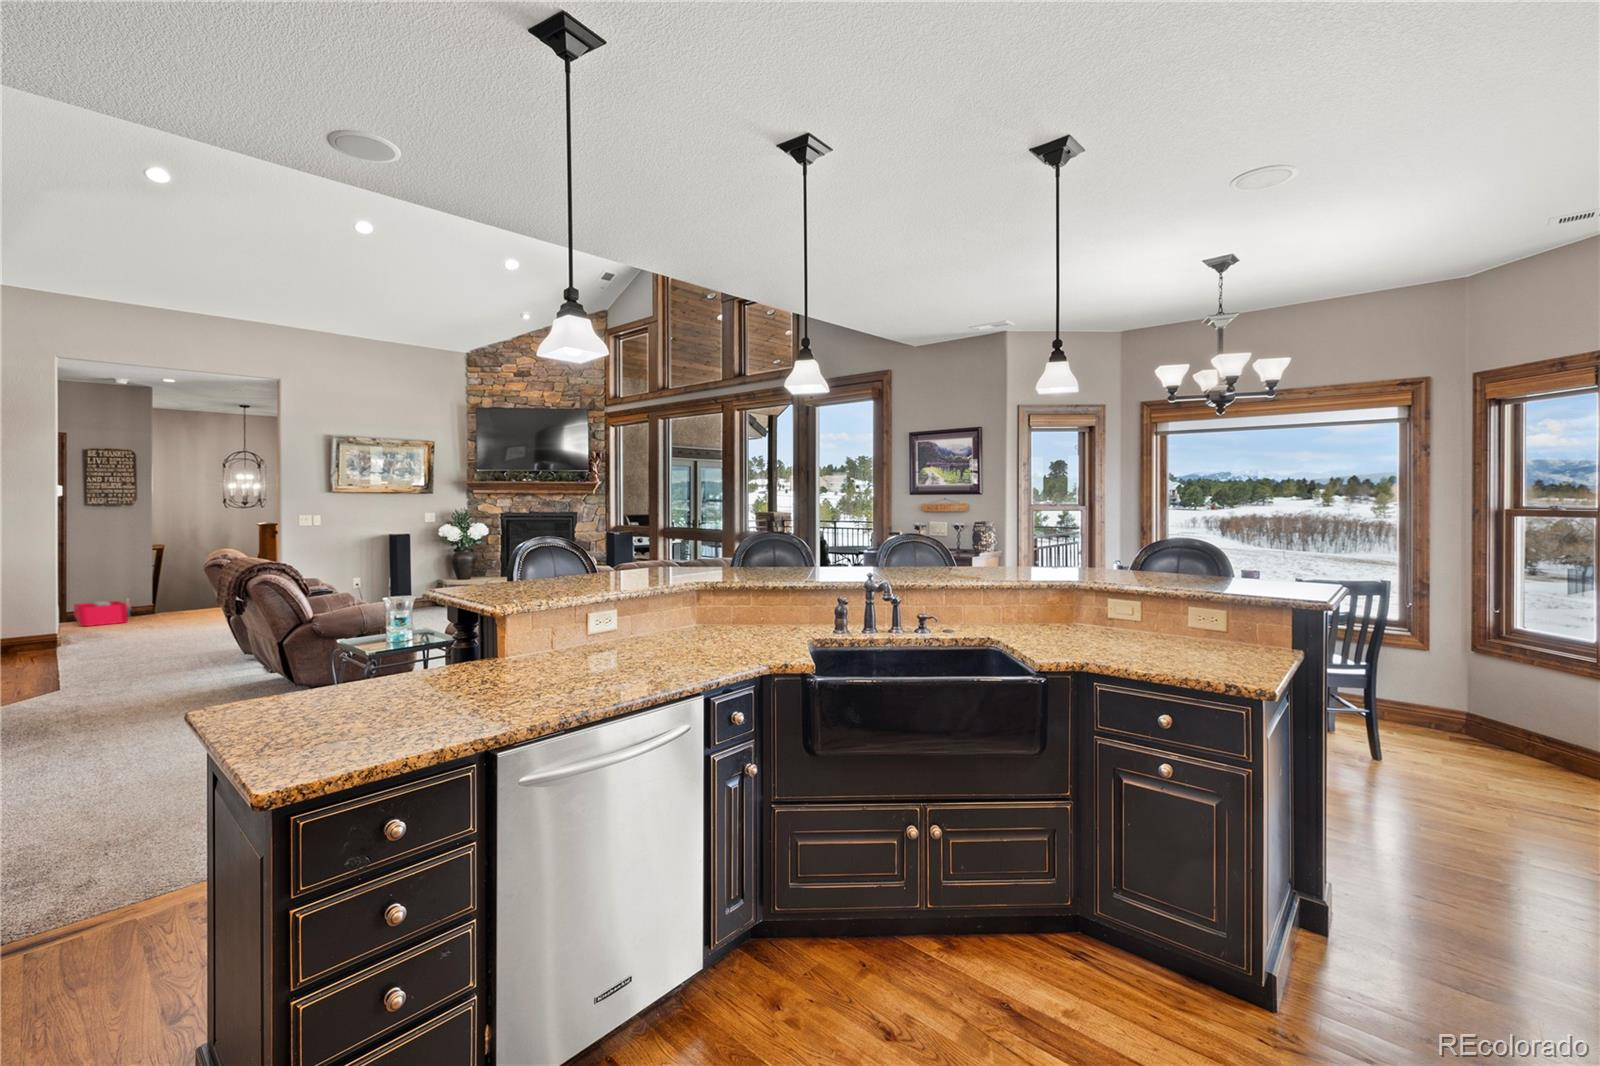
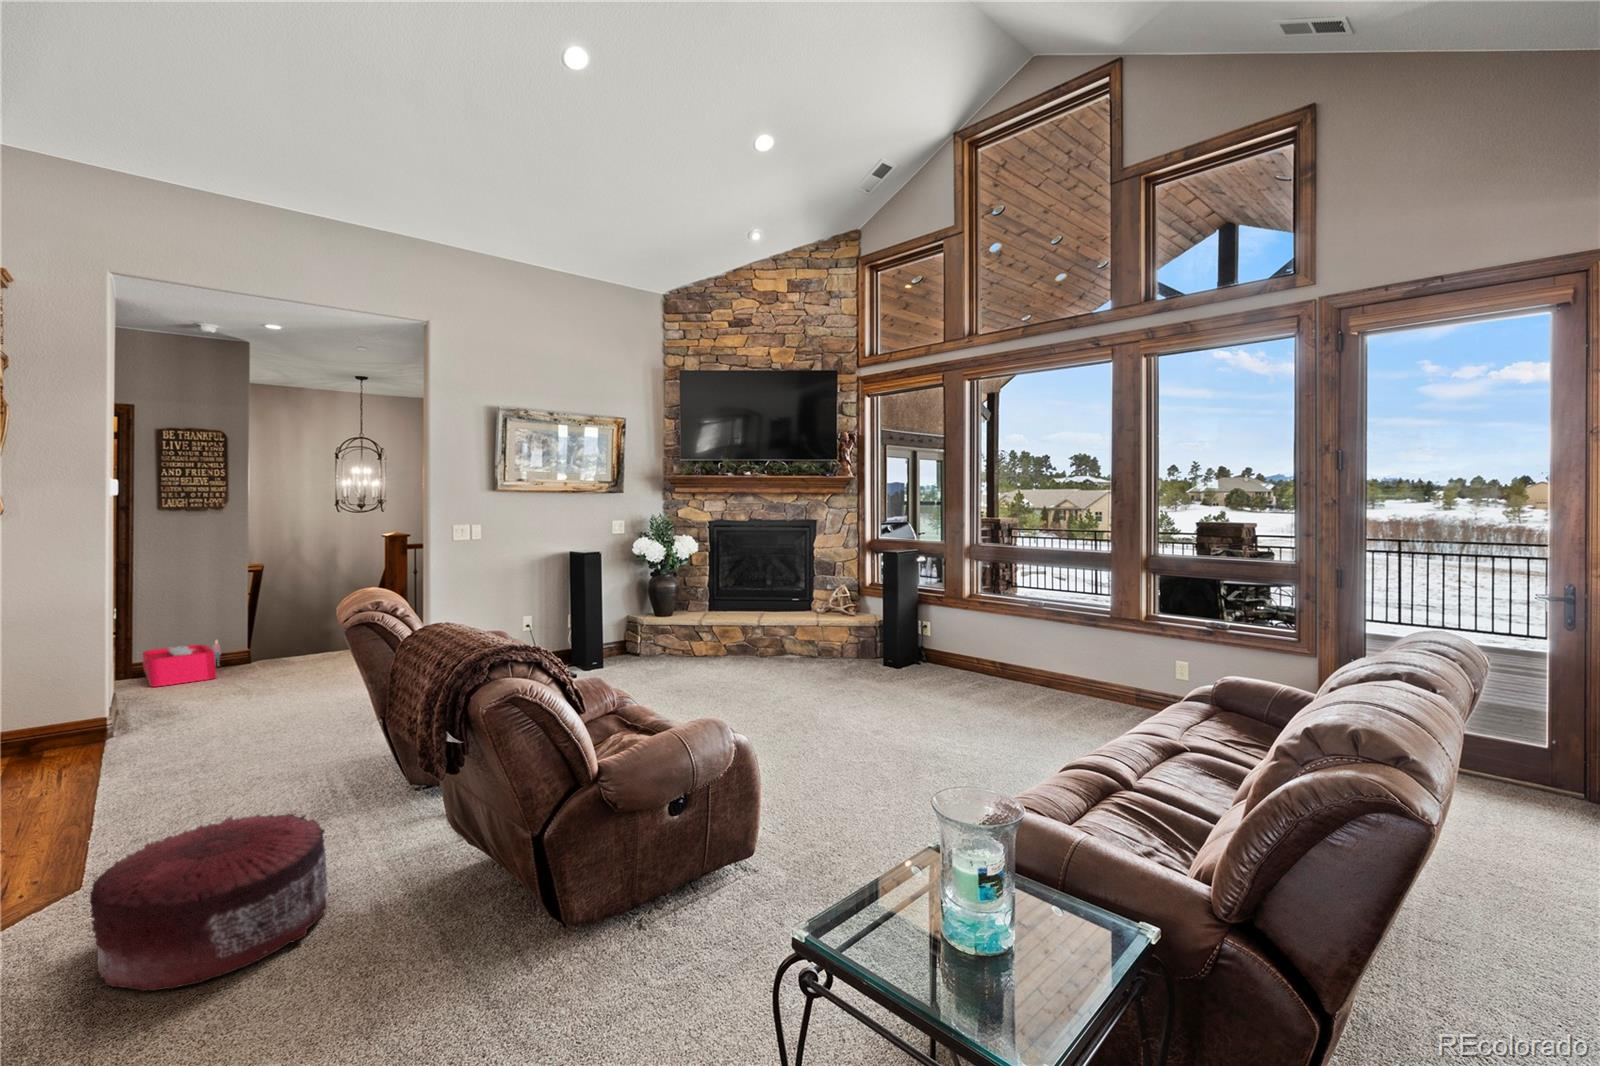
pouf: none [75,647,188,704] -> present [90,814,329,991]

